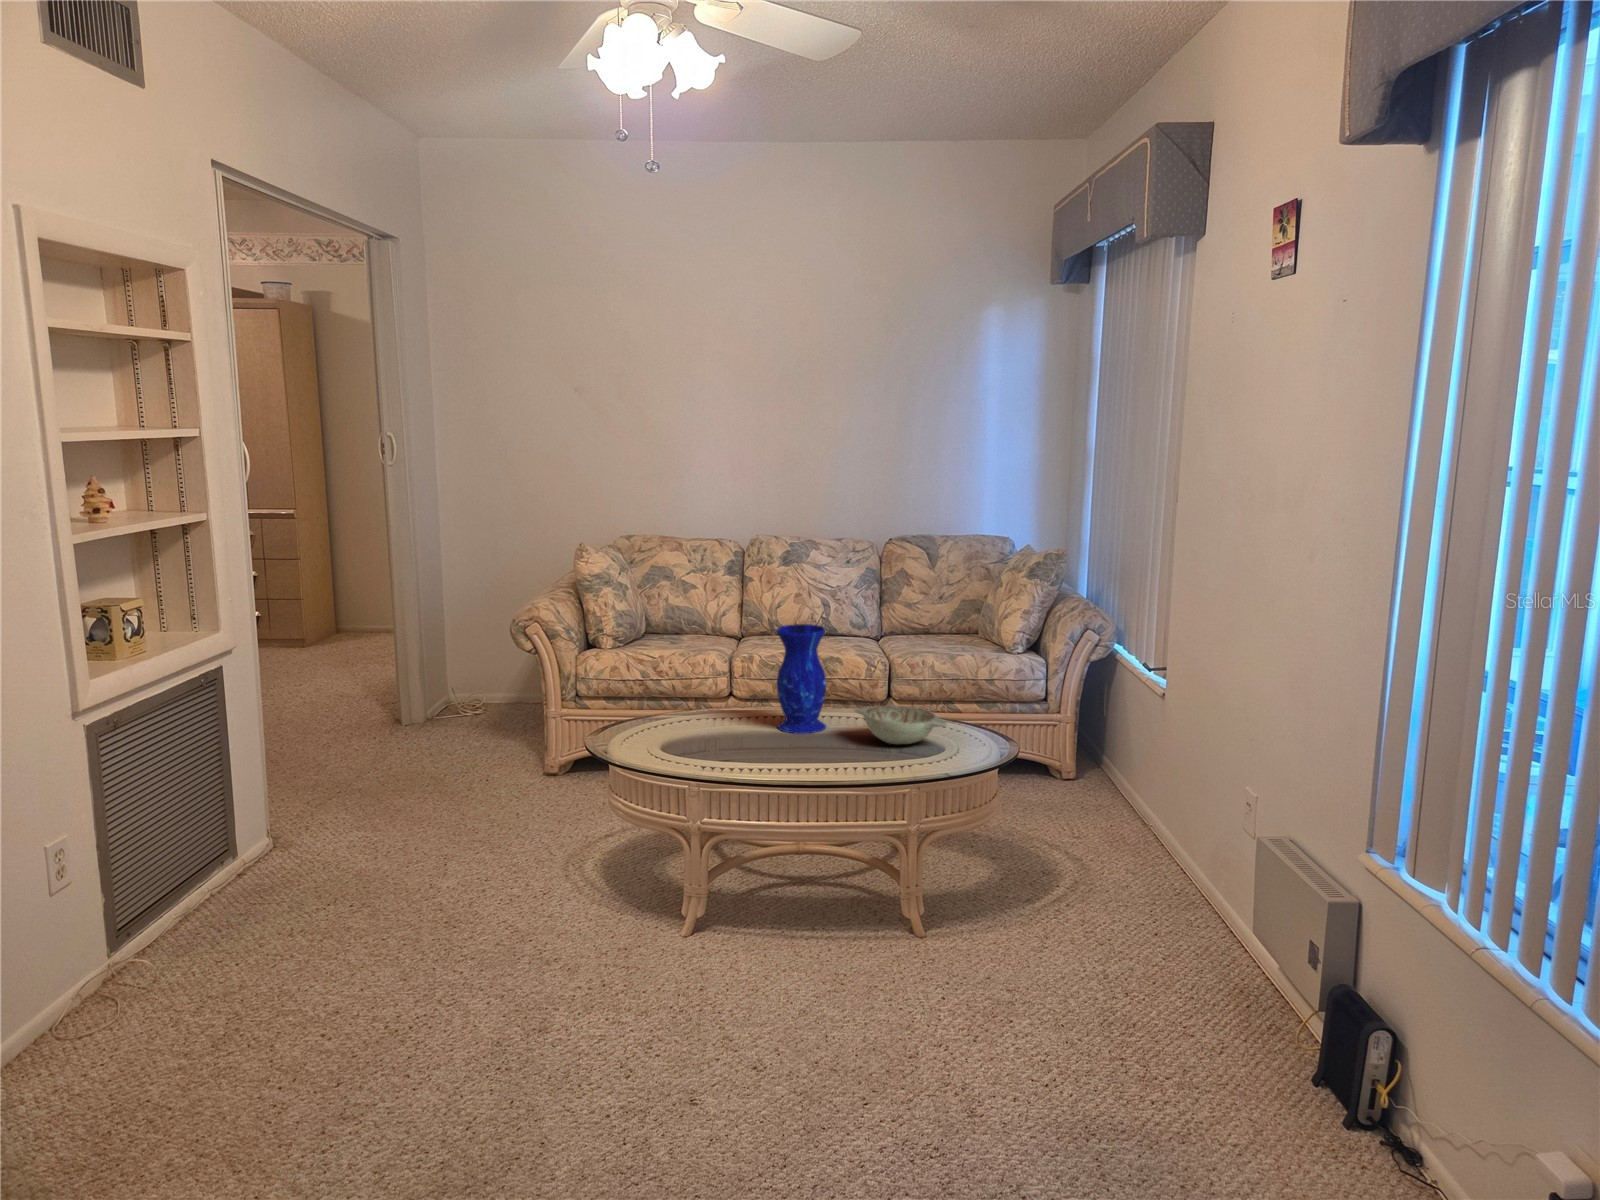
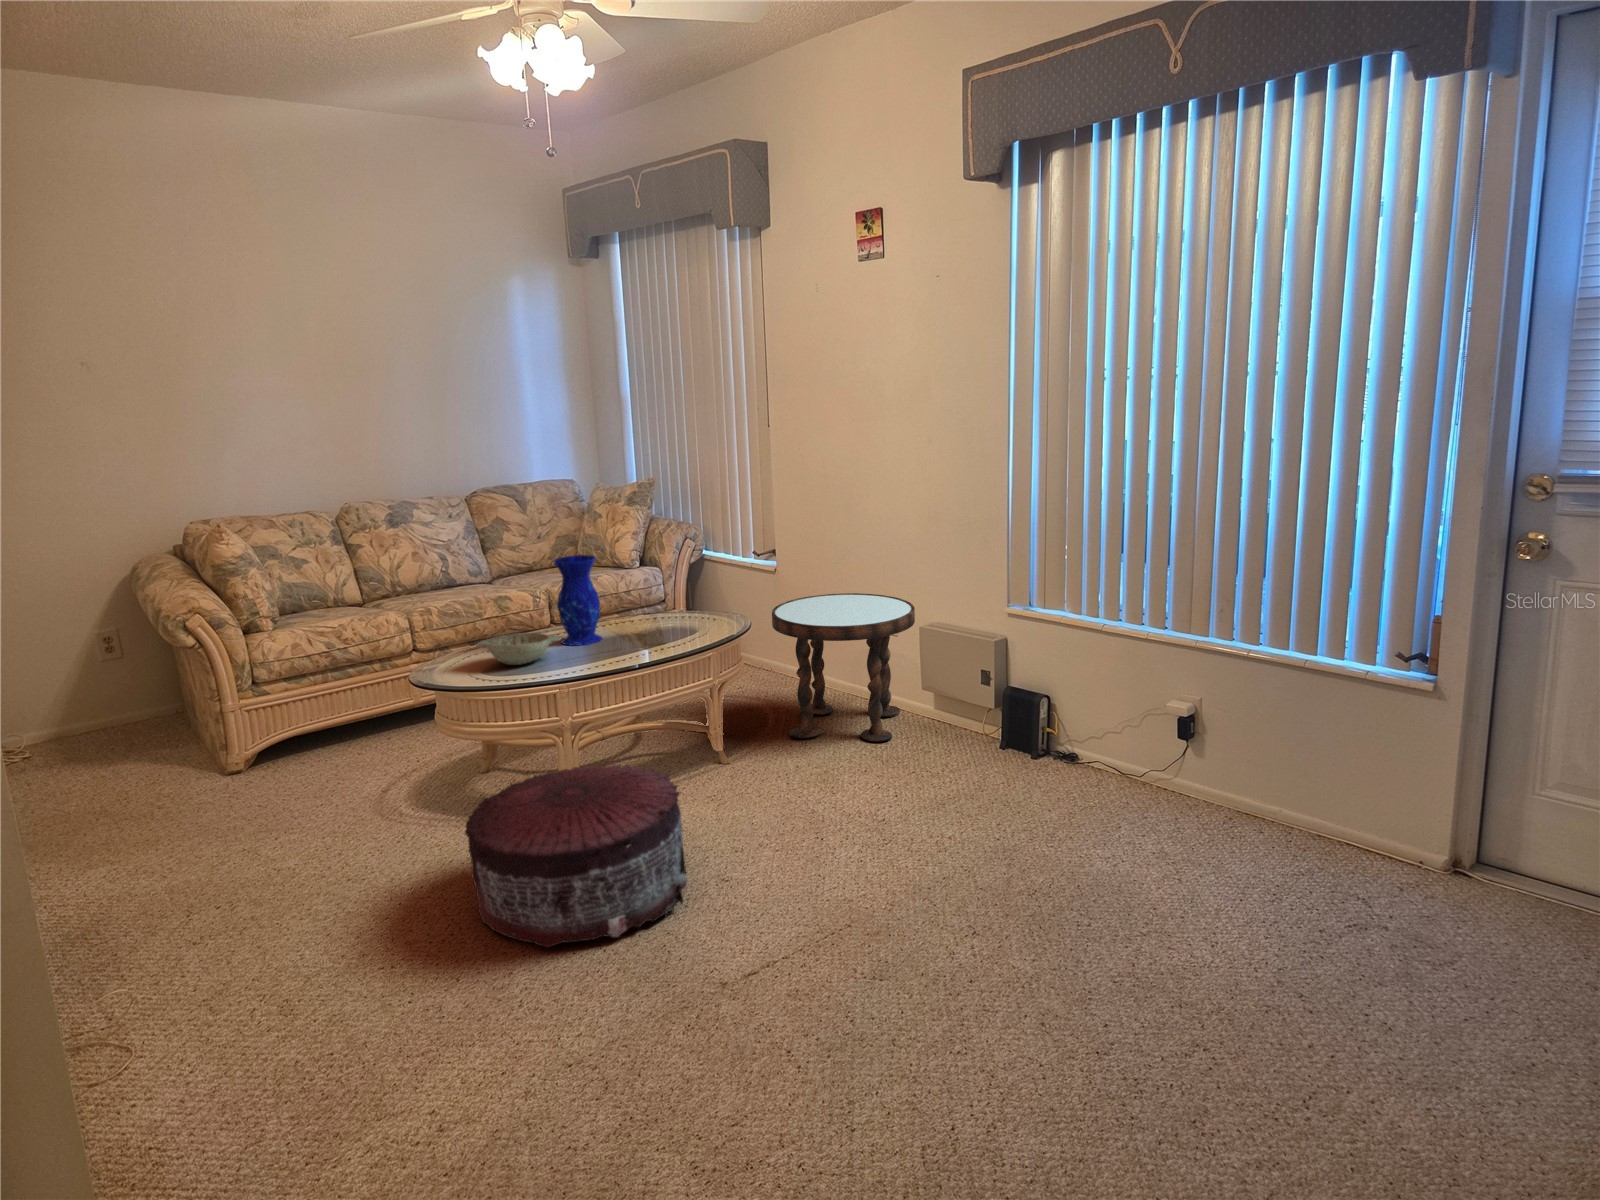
decorative bowl: present [854,705,947,744] -> present [475,633,561,665]
side table: none [1033,738,1259,988] -> present [772,593,915,742]
pouf: none [413,867,676,1104] -> present [465,763,687,948]

